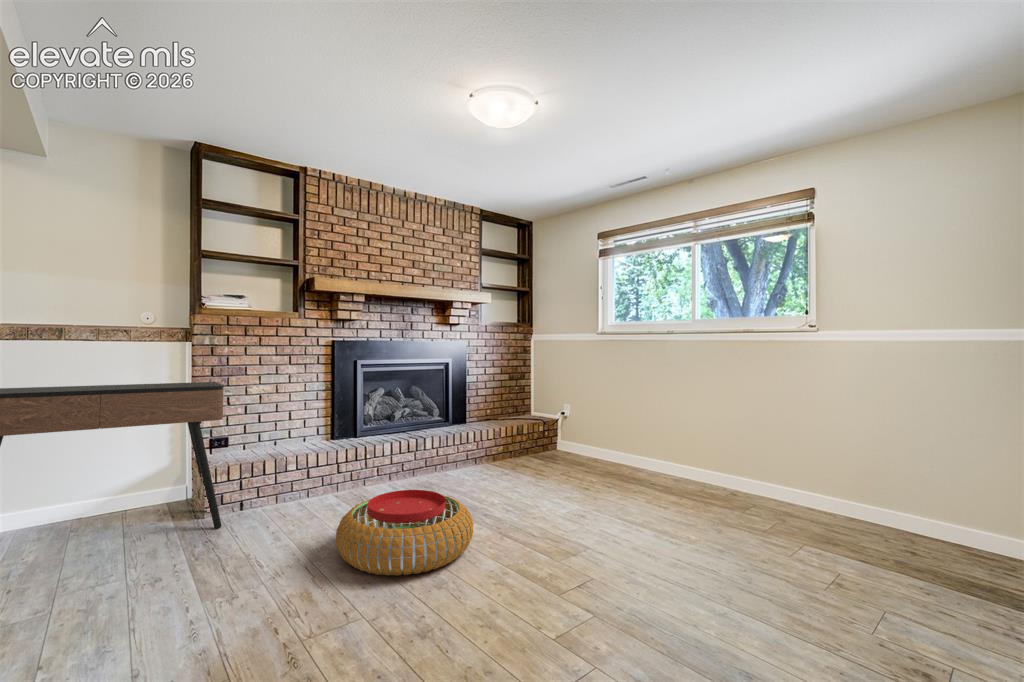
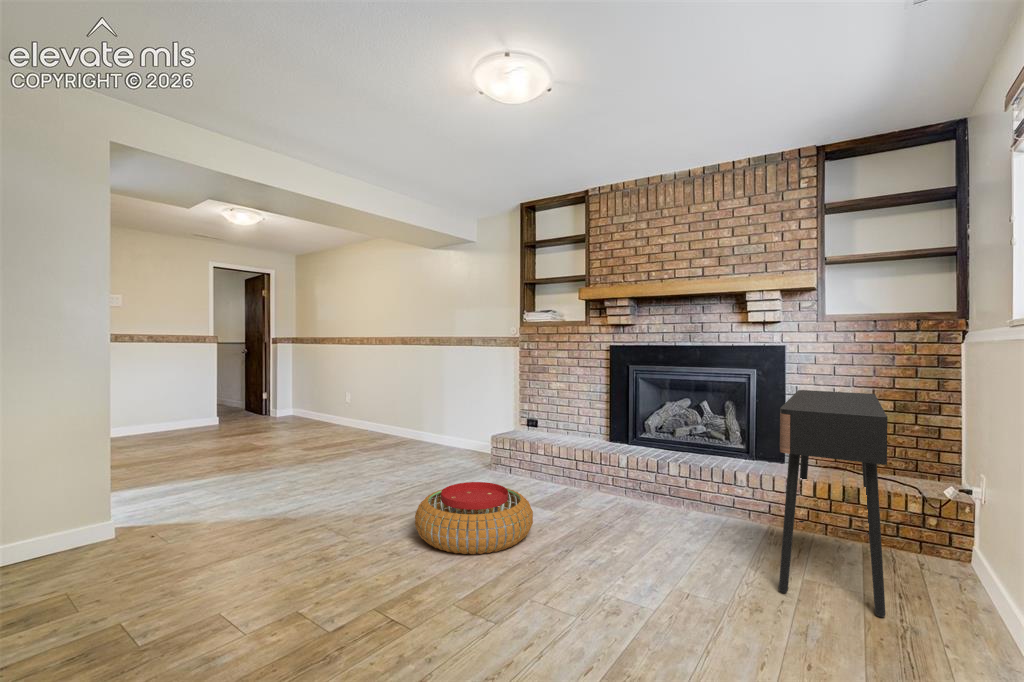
console table: present [0,382,223,529] -> present [779,390,887,617]

